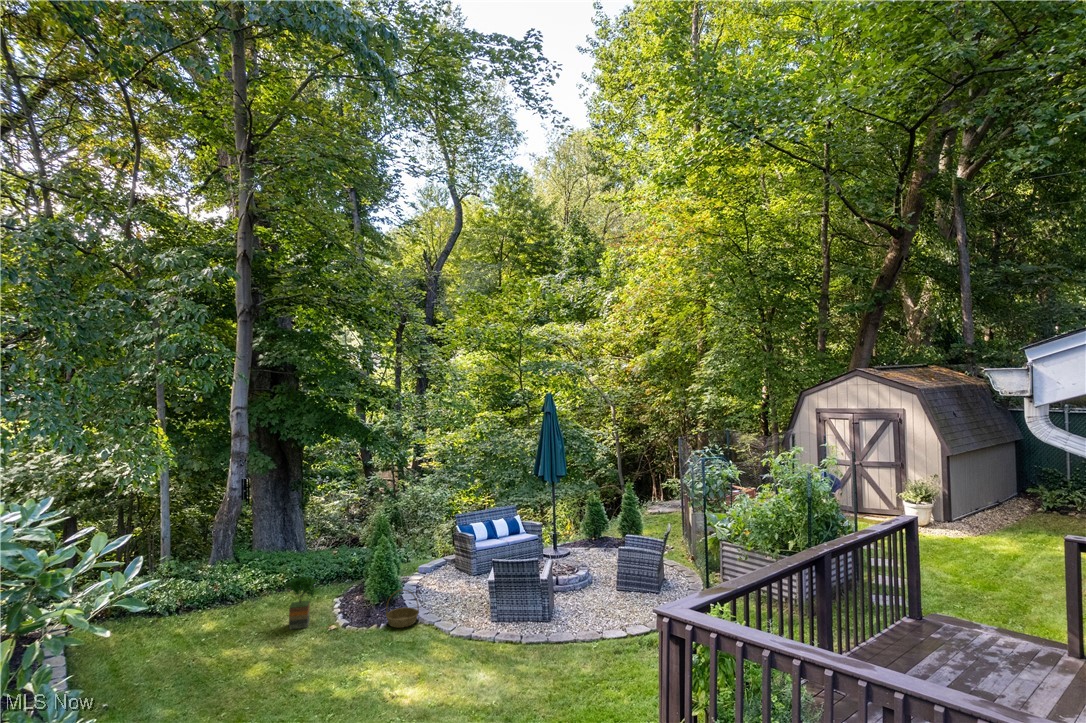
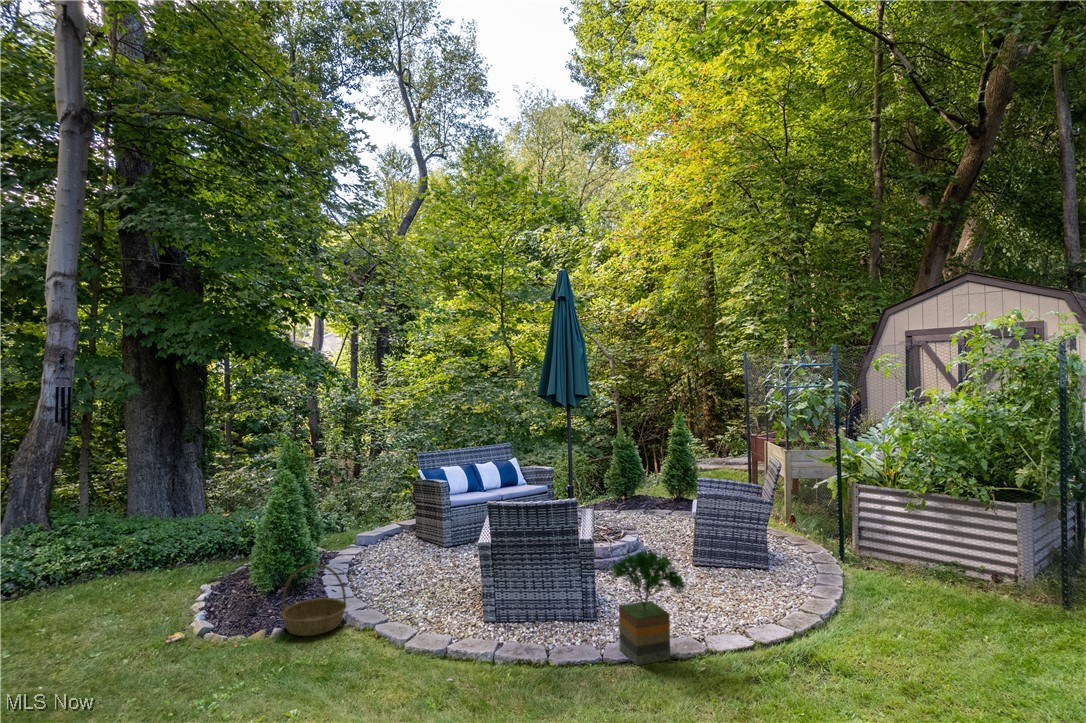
potted tree: present [285,577,317,630] -> present [611,551,686,666]

